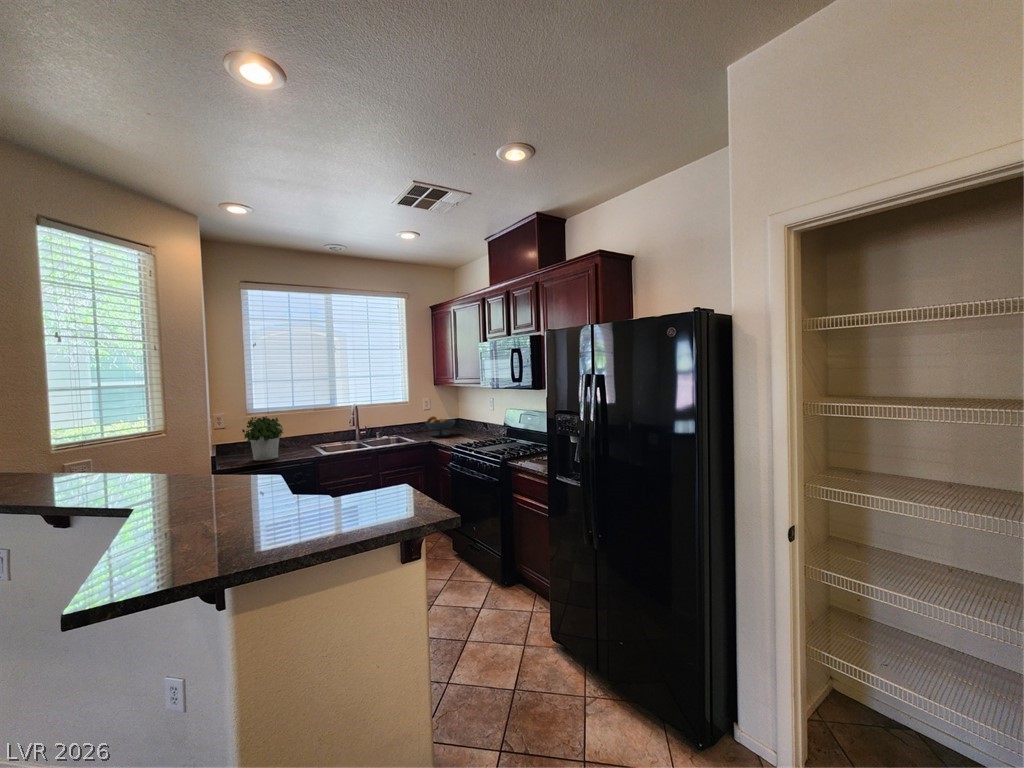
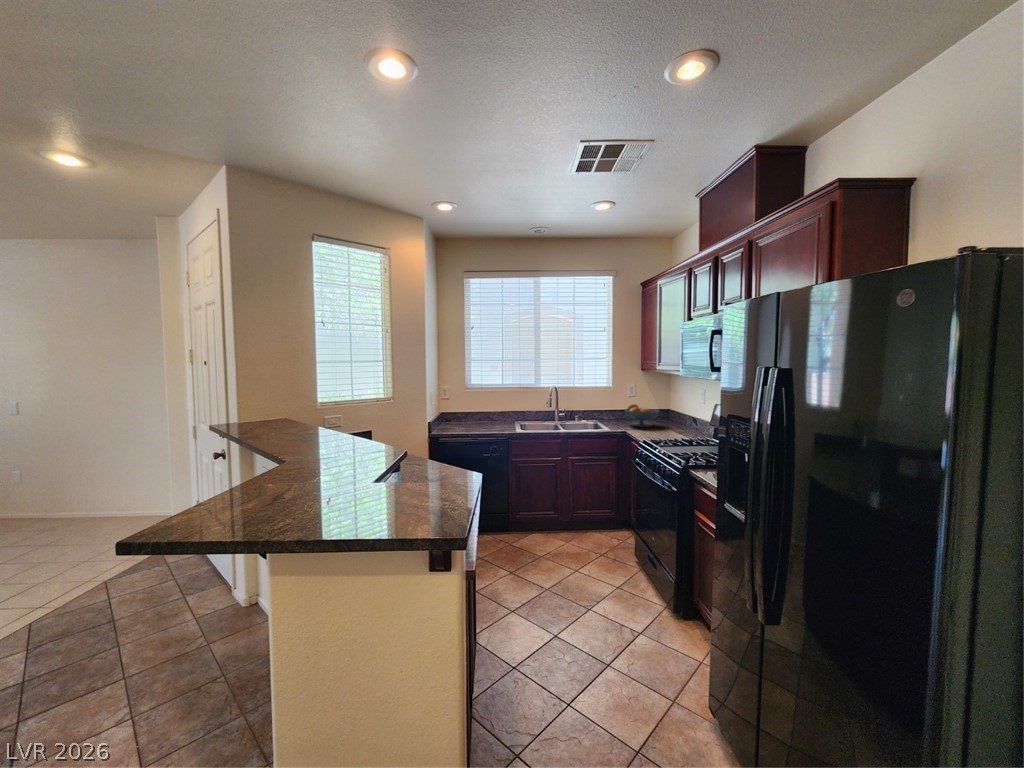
potted plant: present [242,416,283,461] -> none [465,392,494,429]

